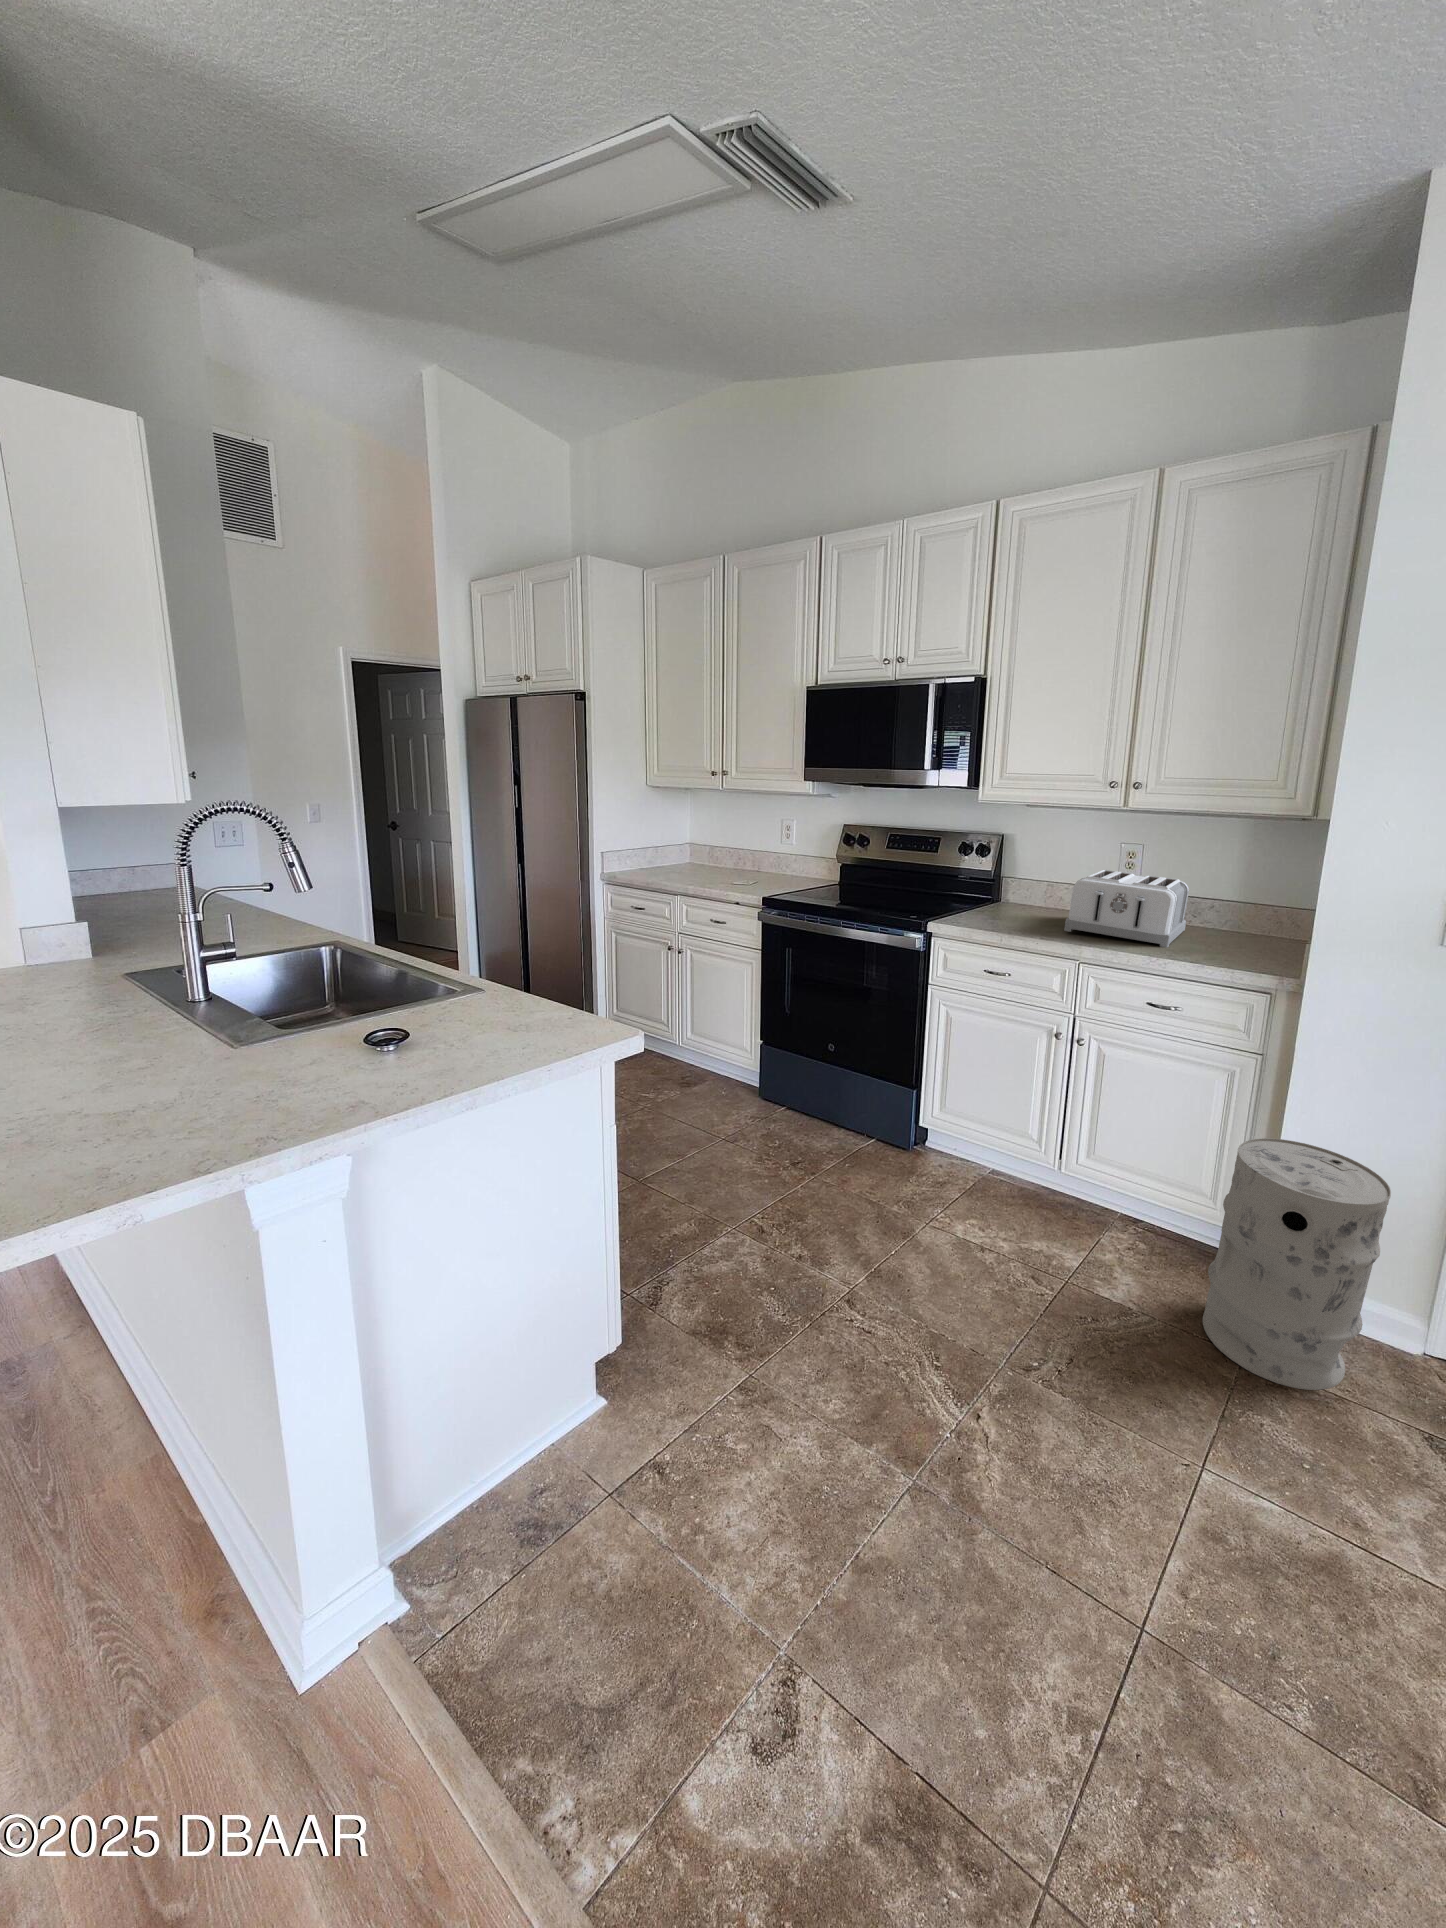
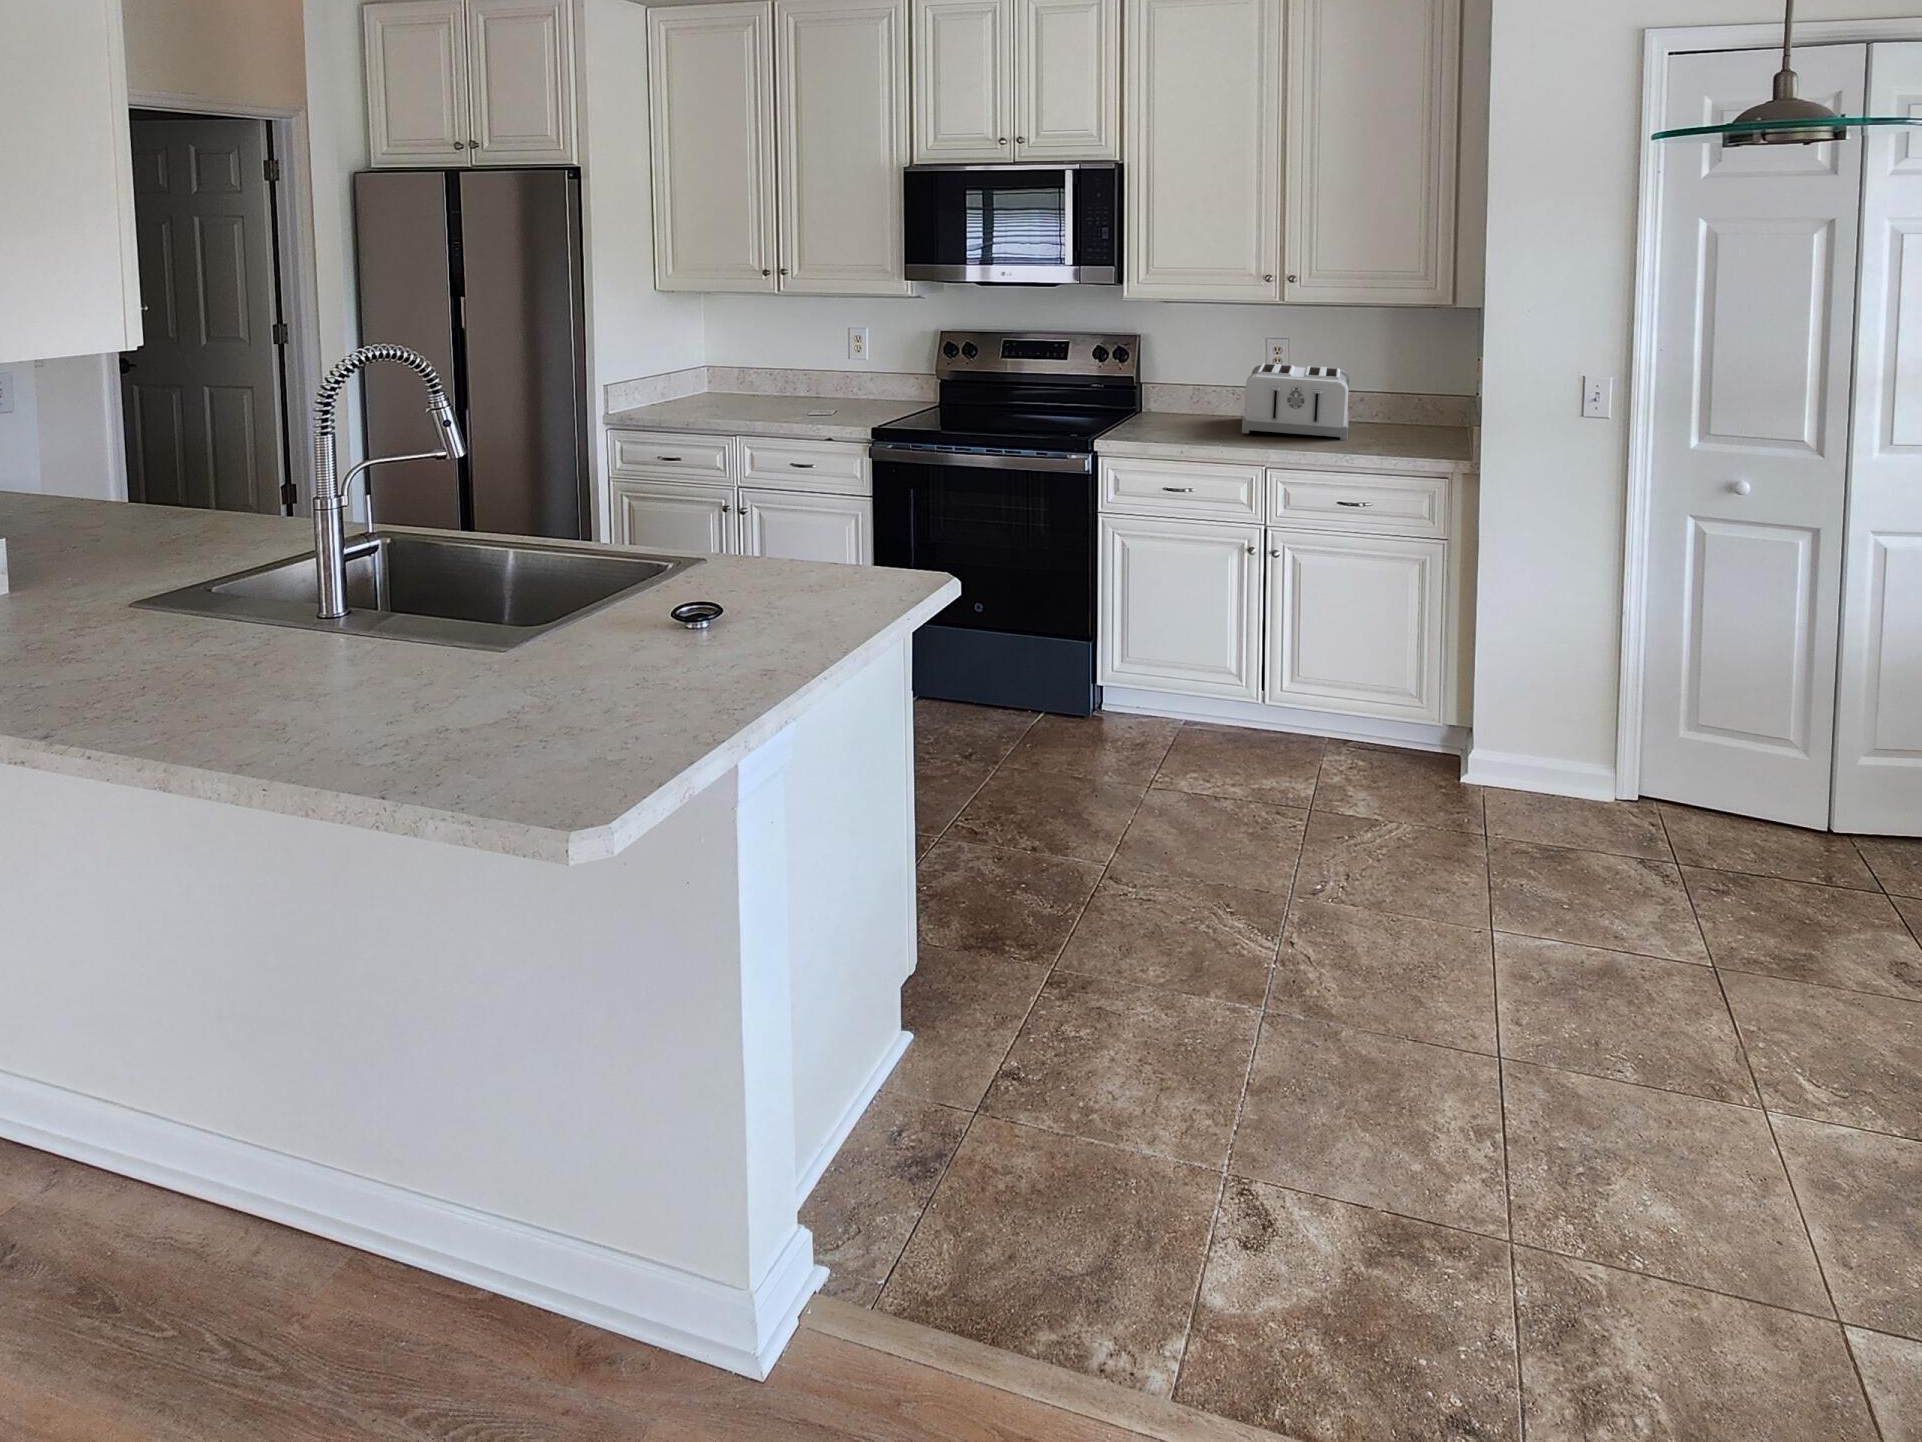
trash can: present [1203,1138,1391,1390] -> none [1443,616,1585,853]

